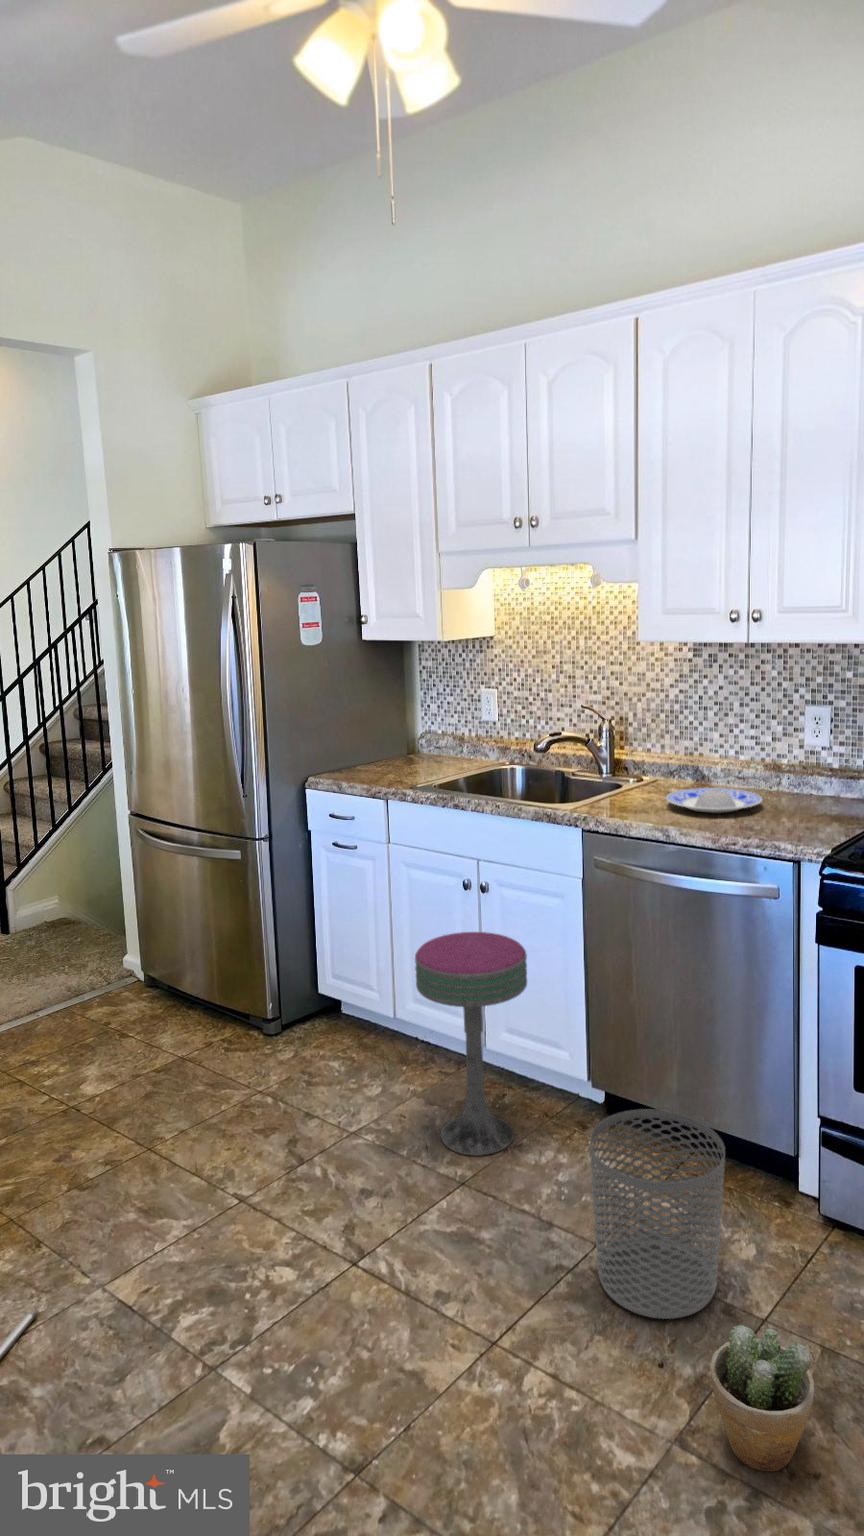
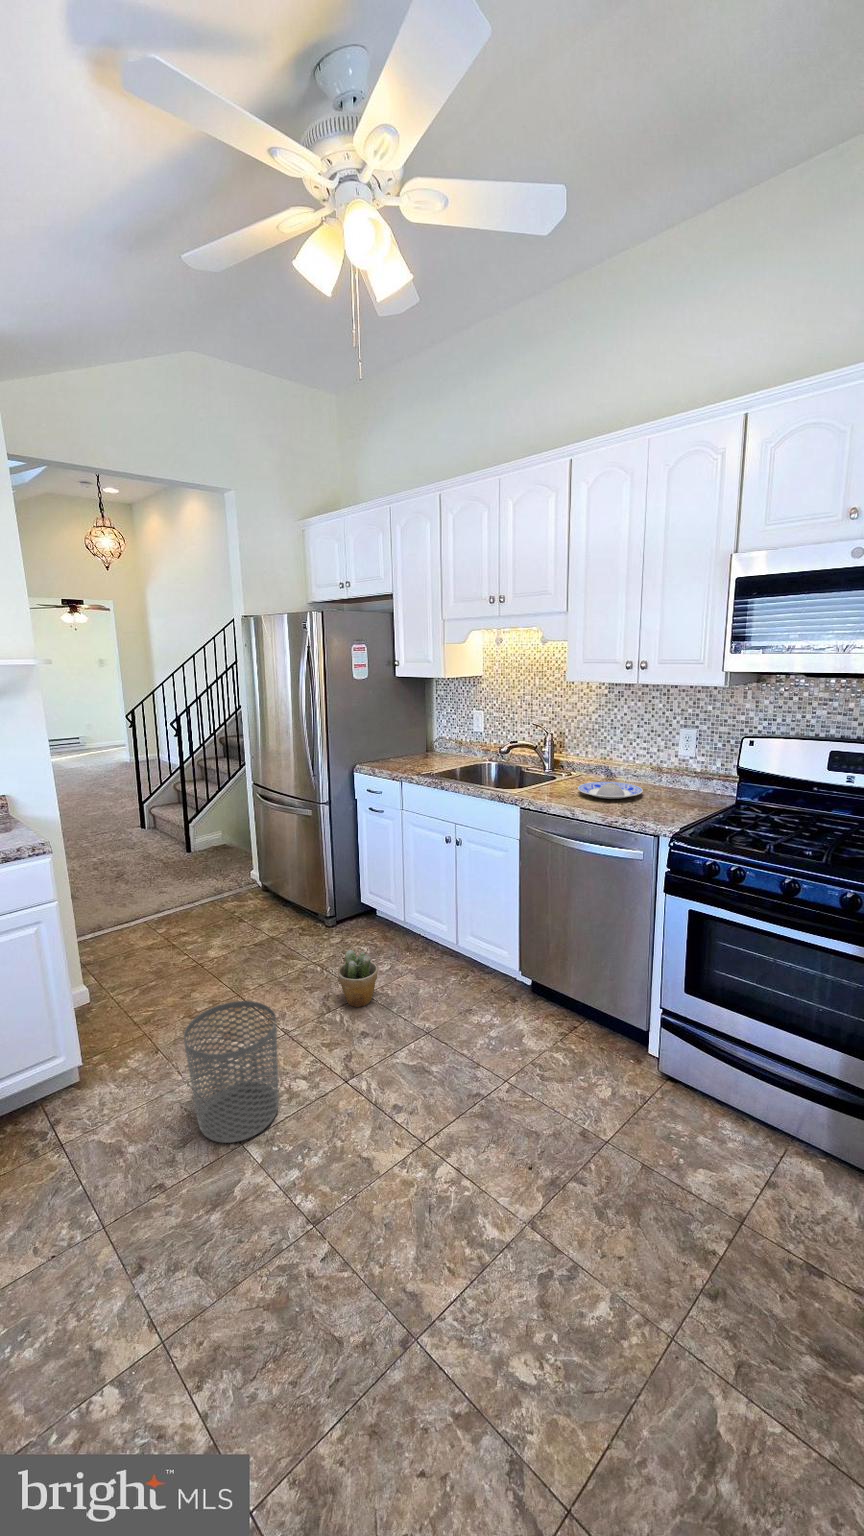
bar stool: present [415,932,527,1156] -> none [406,870,479,1016]
waste bin: present [590,1109,725,1319] -> present [184,1001,279,1143]
potted plant: present [710,1325,814,1471] -> present [338,950,378,1007]

